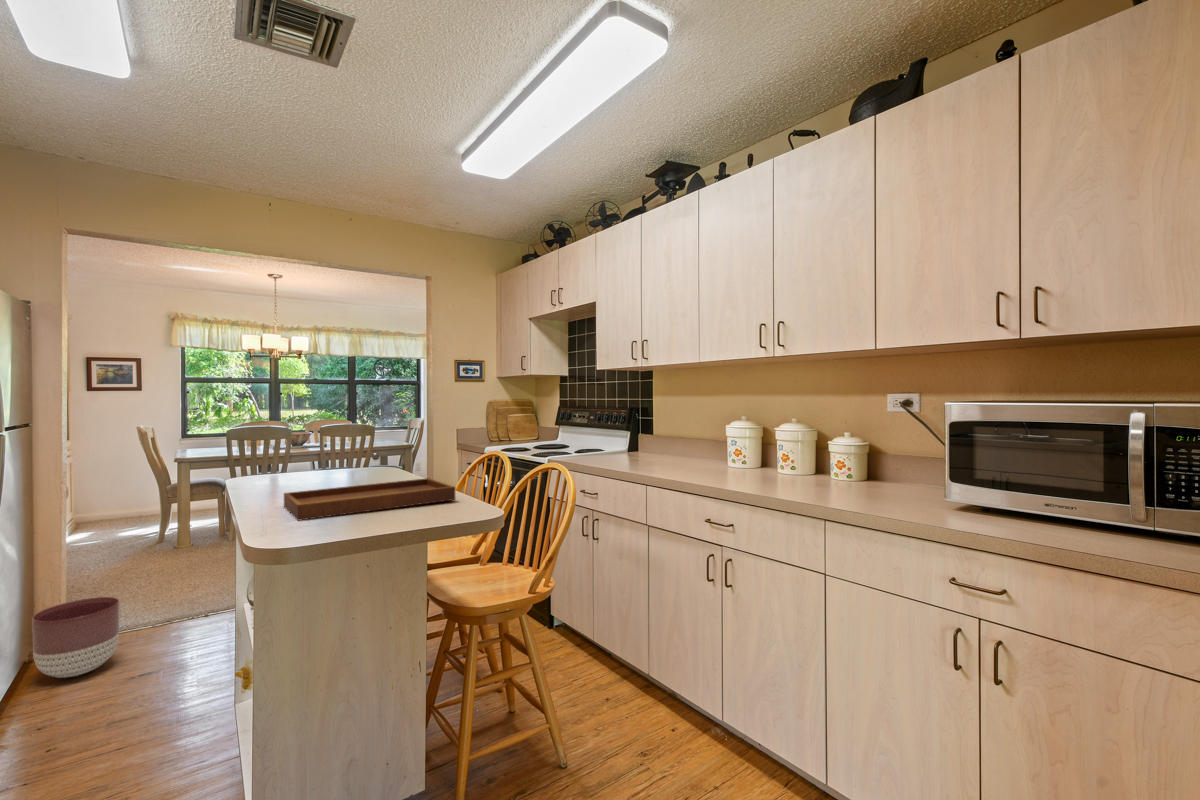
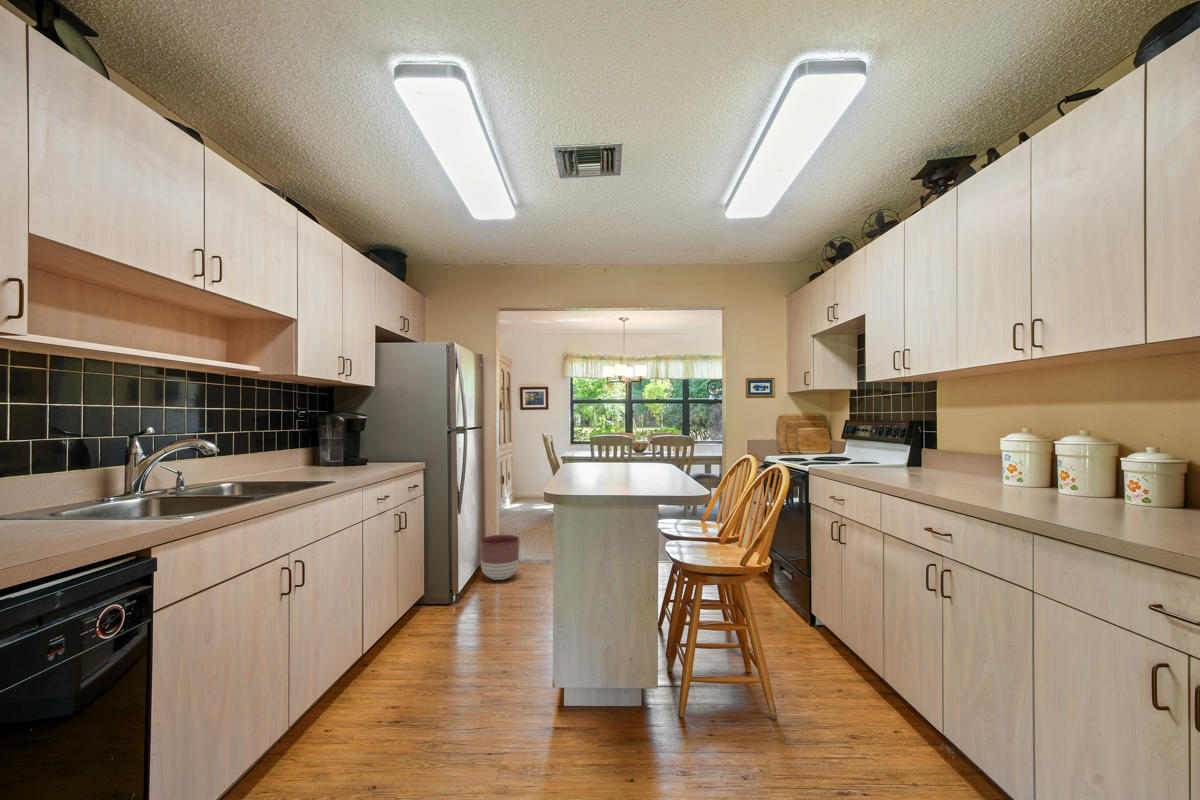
tray: present [284,453,455,520] -> none [574,445,681,484]

